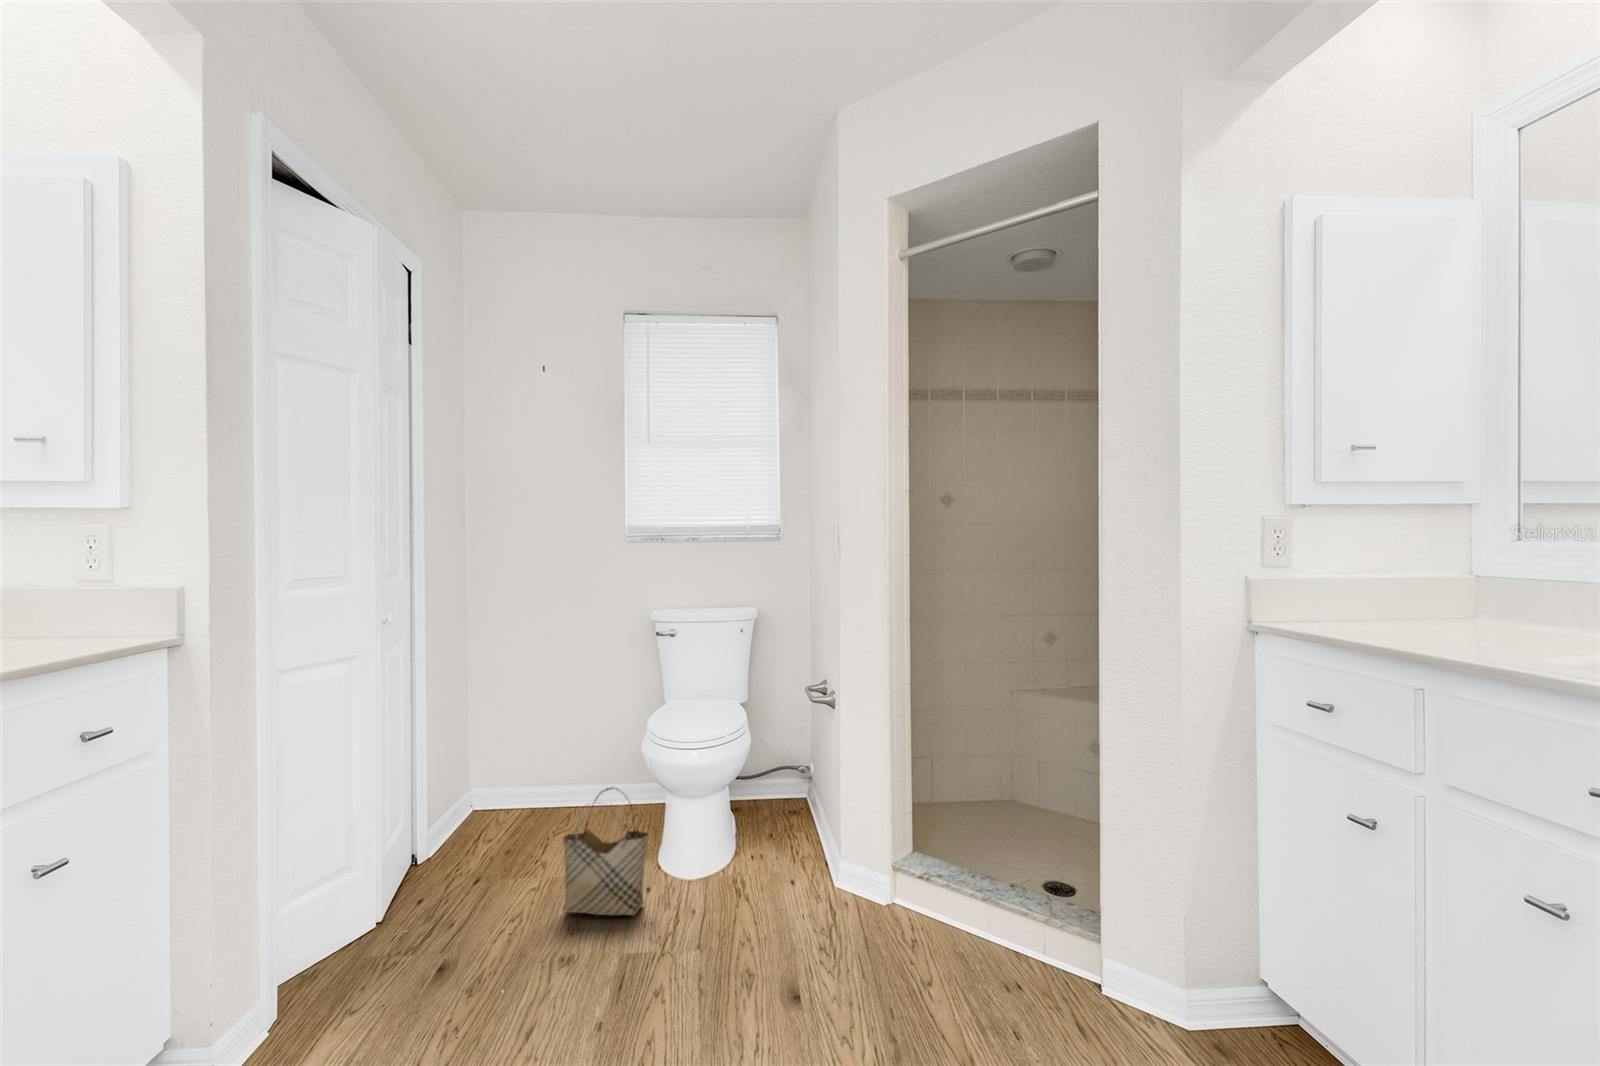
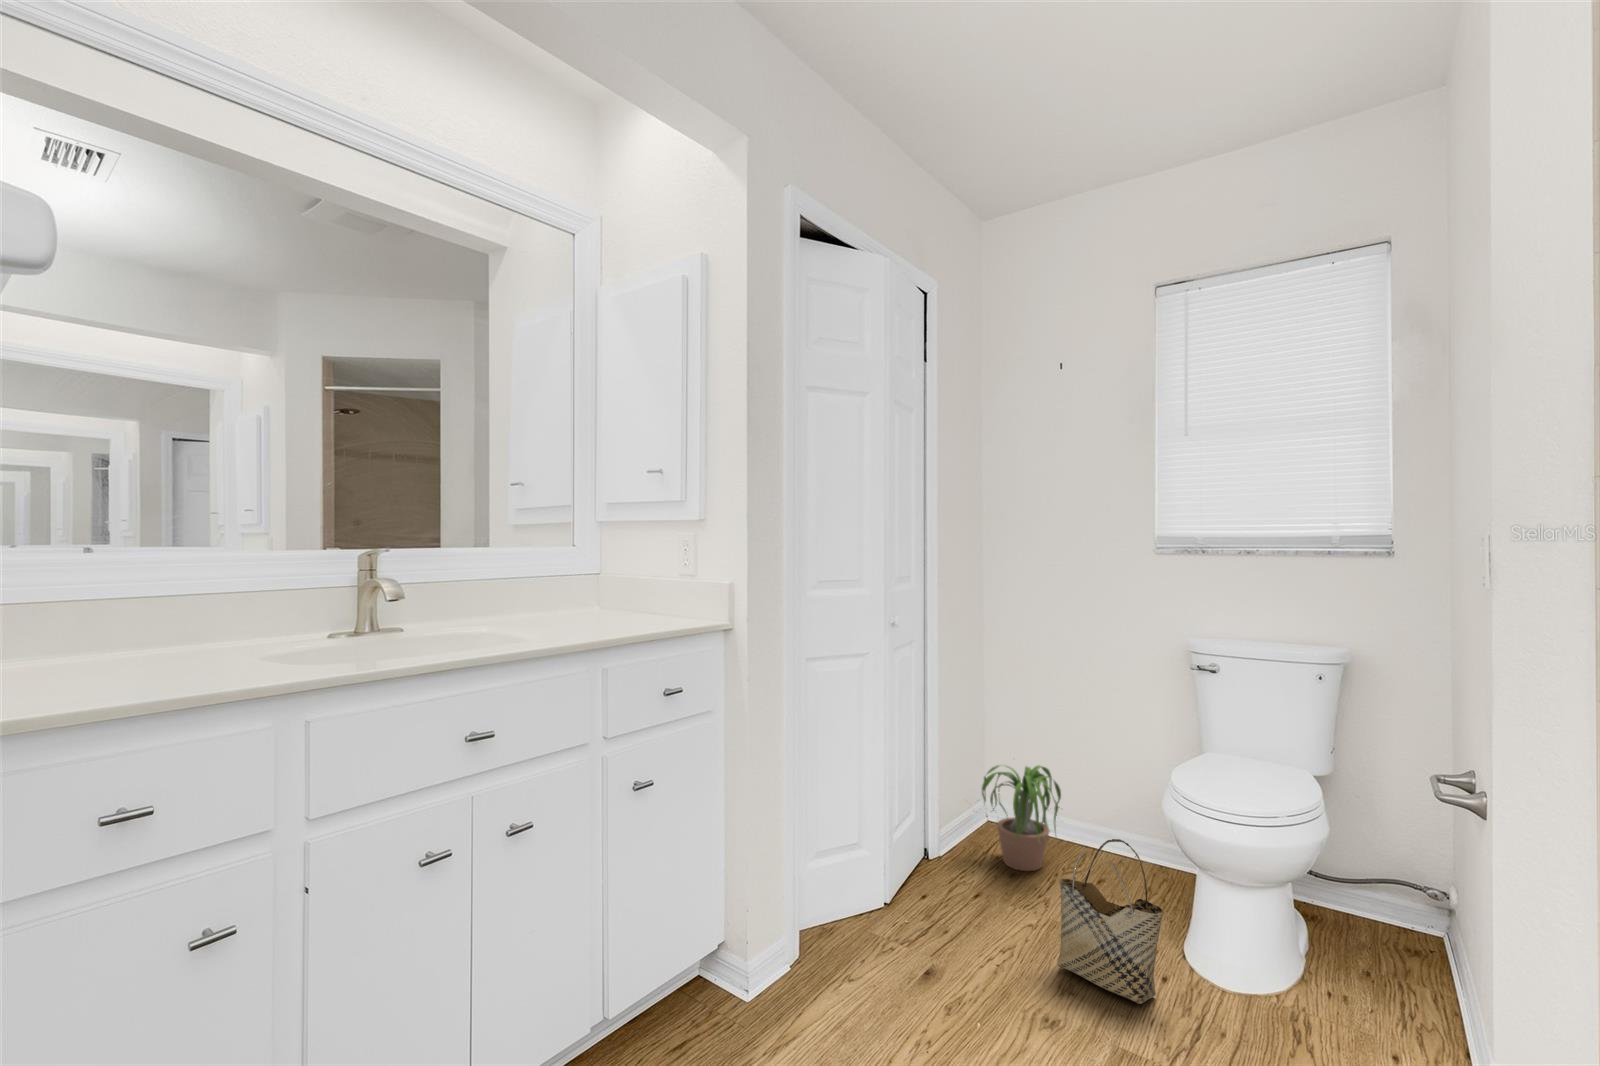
potted plant: none [450,744,555,846] -> present [982,765,1061,871]

